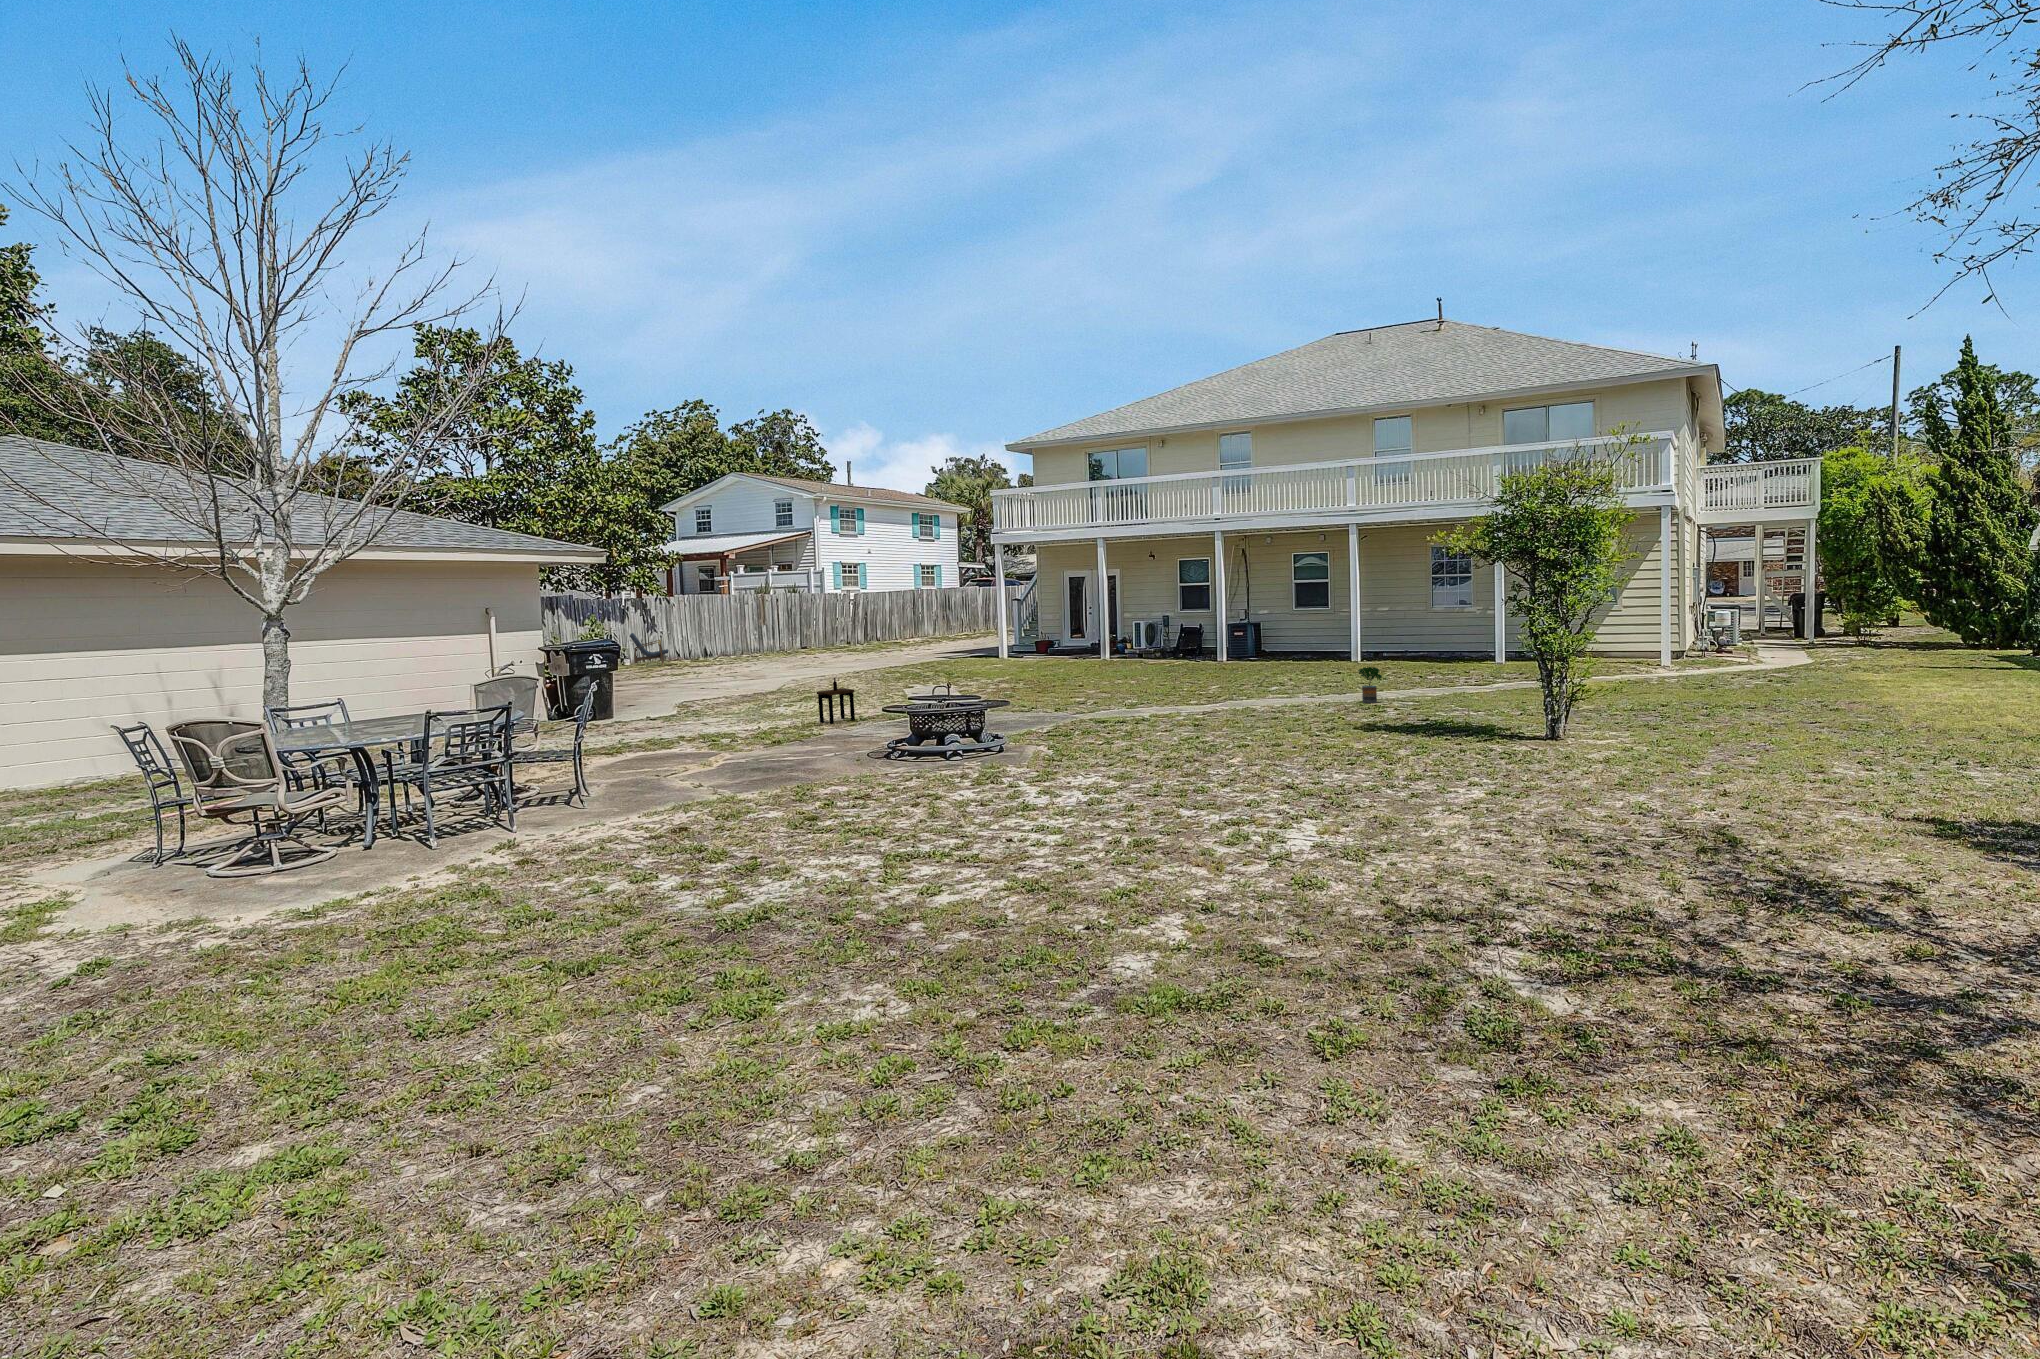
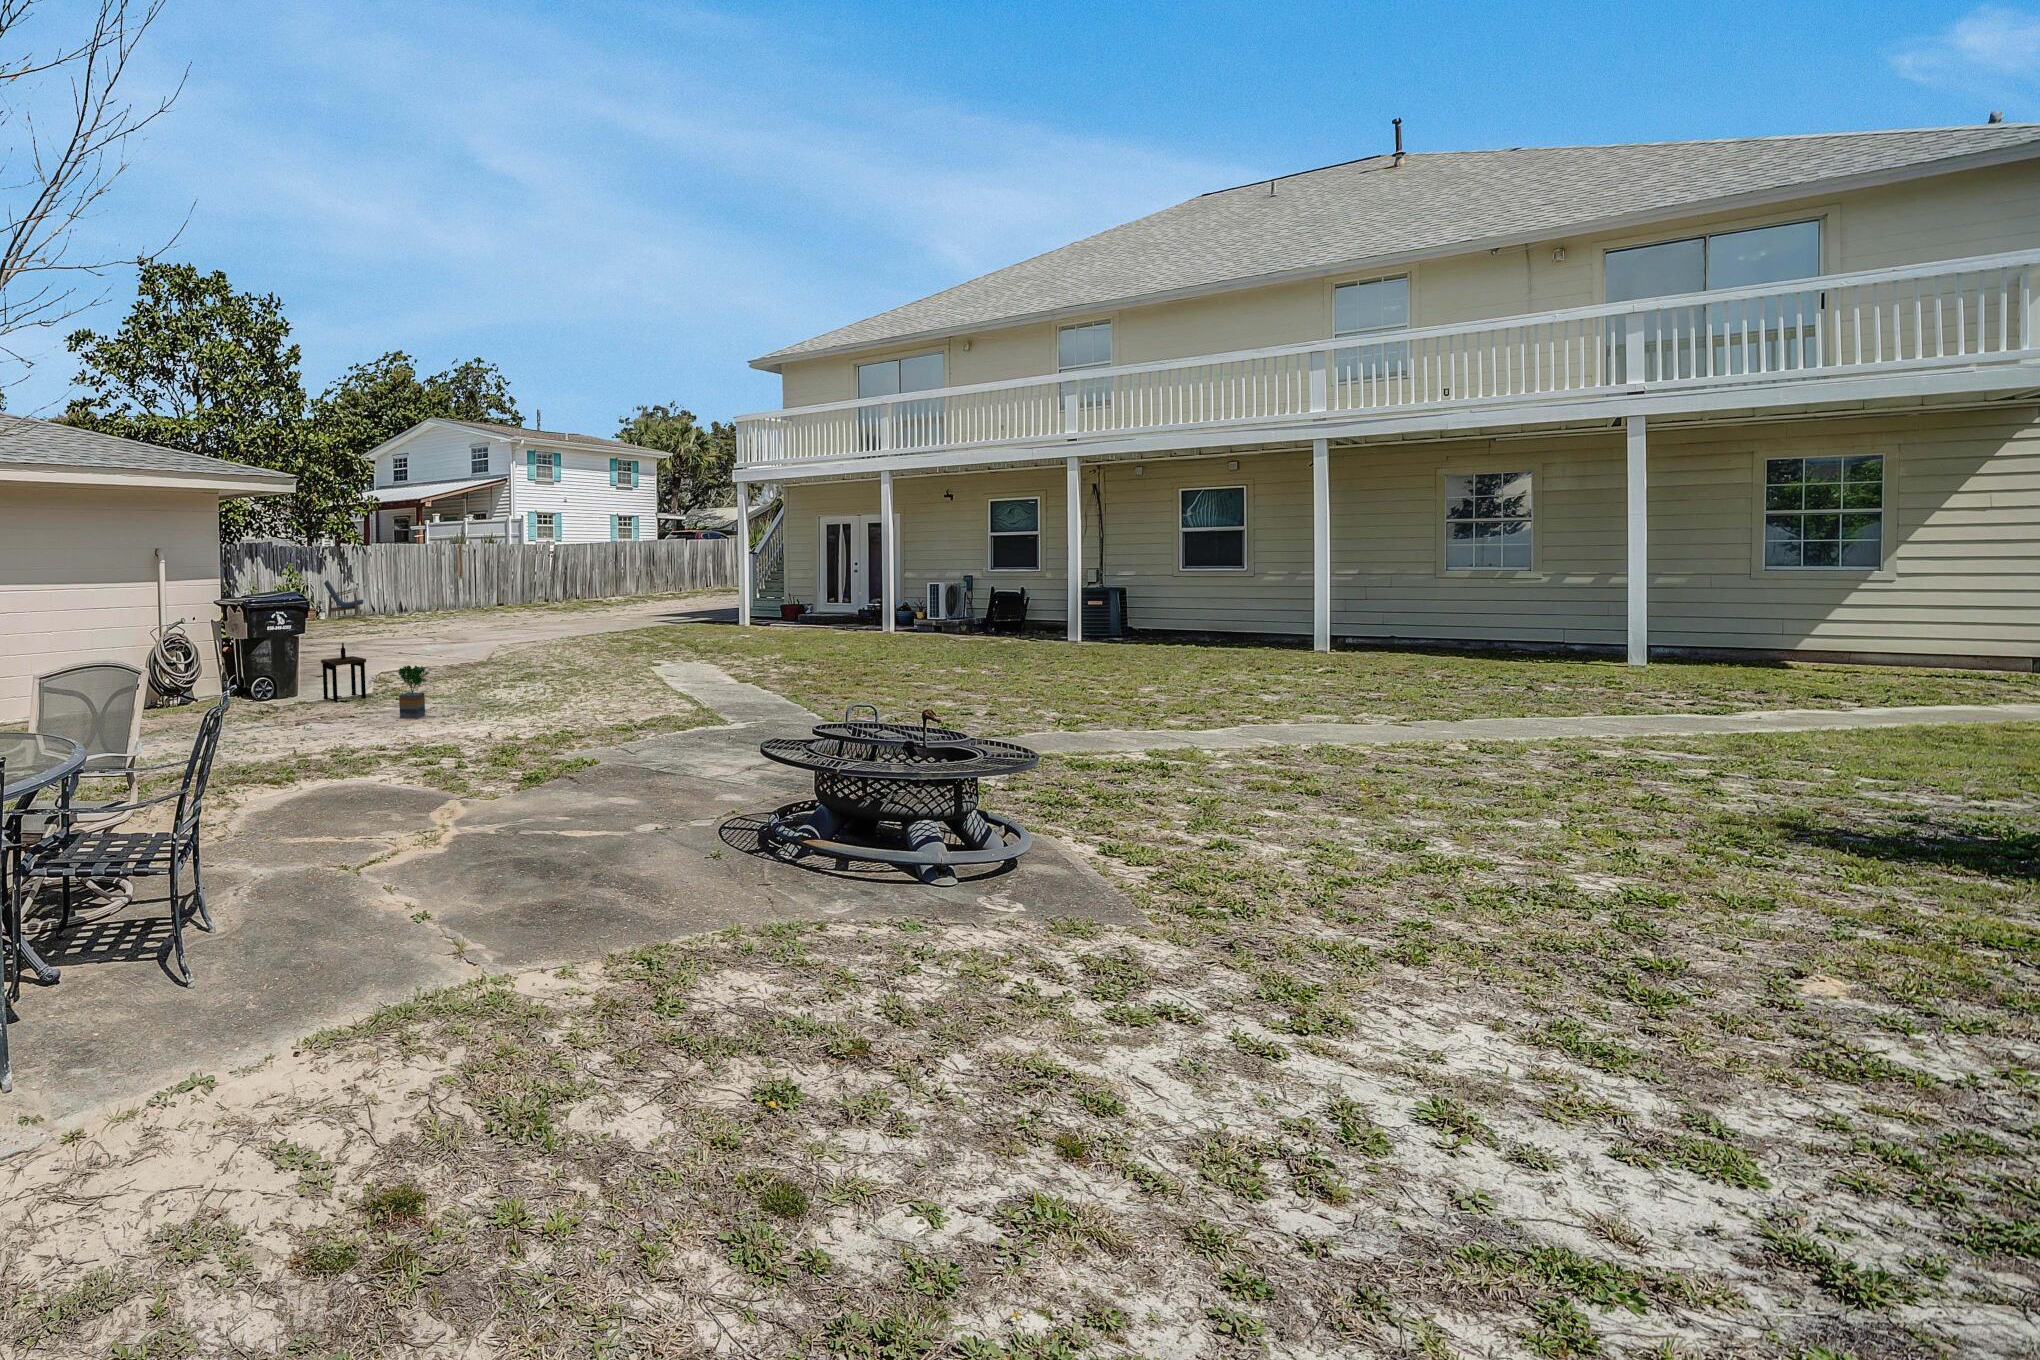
potted tree: present [1358,667,1382,703] -> present [398,666,429,719]
side table: present [817,678,855,724] -> present [321,643,366,702]

